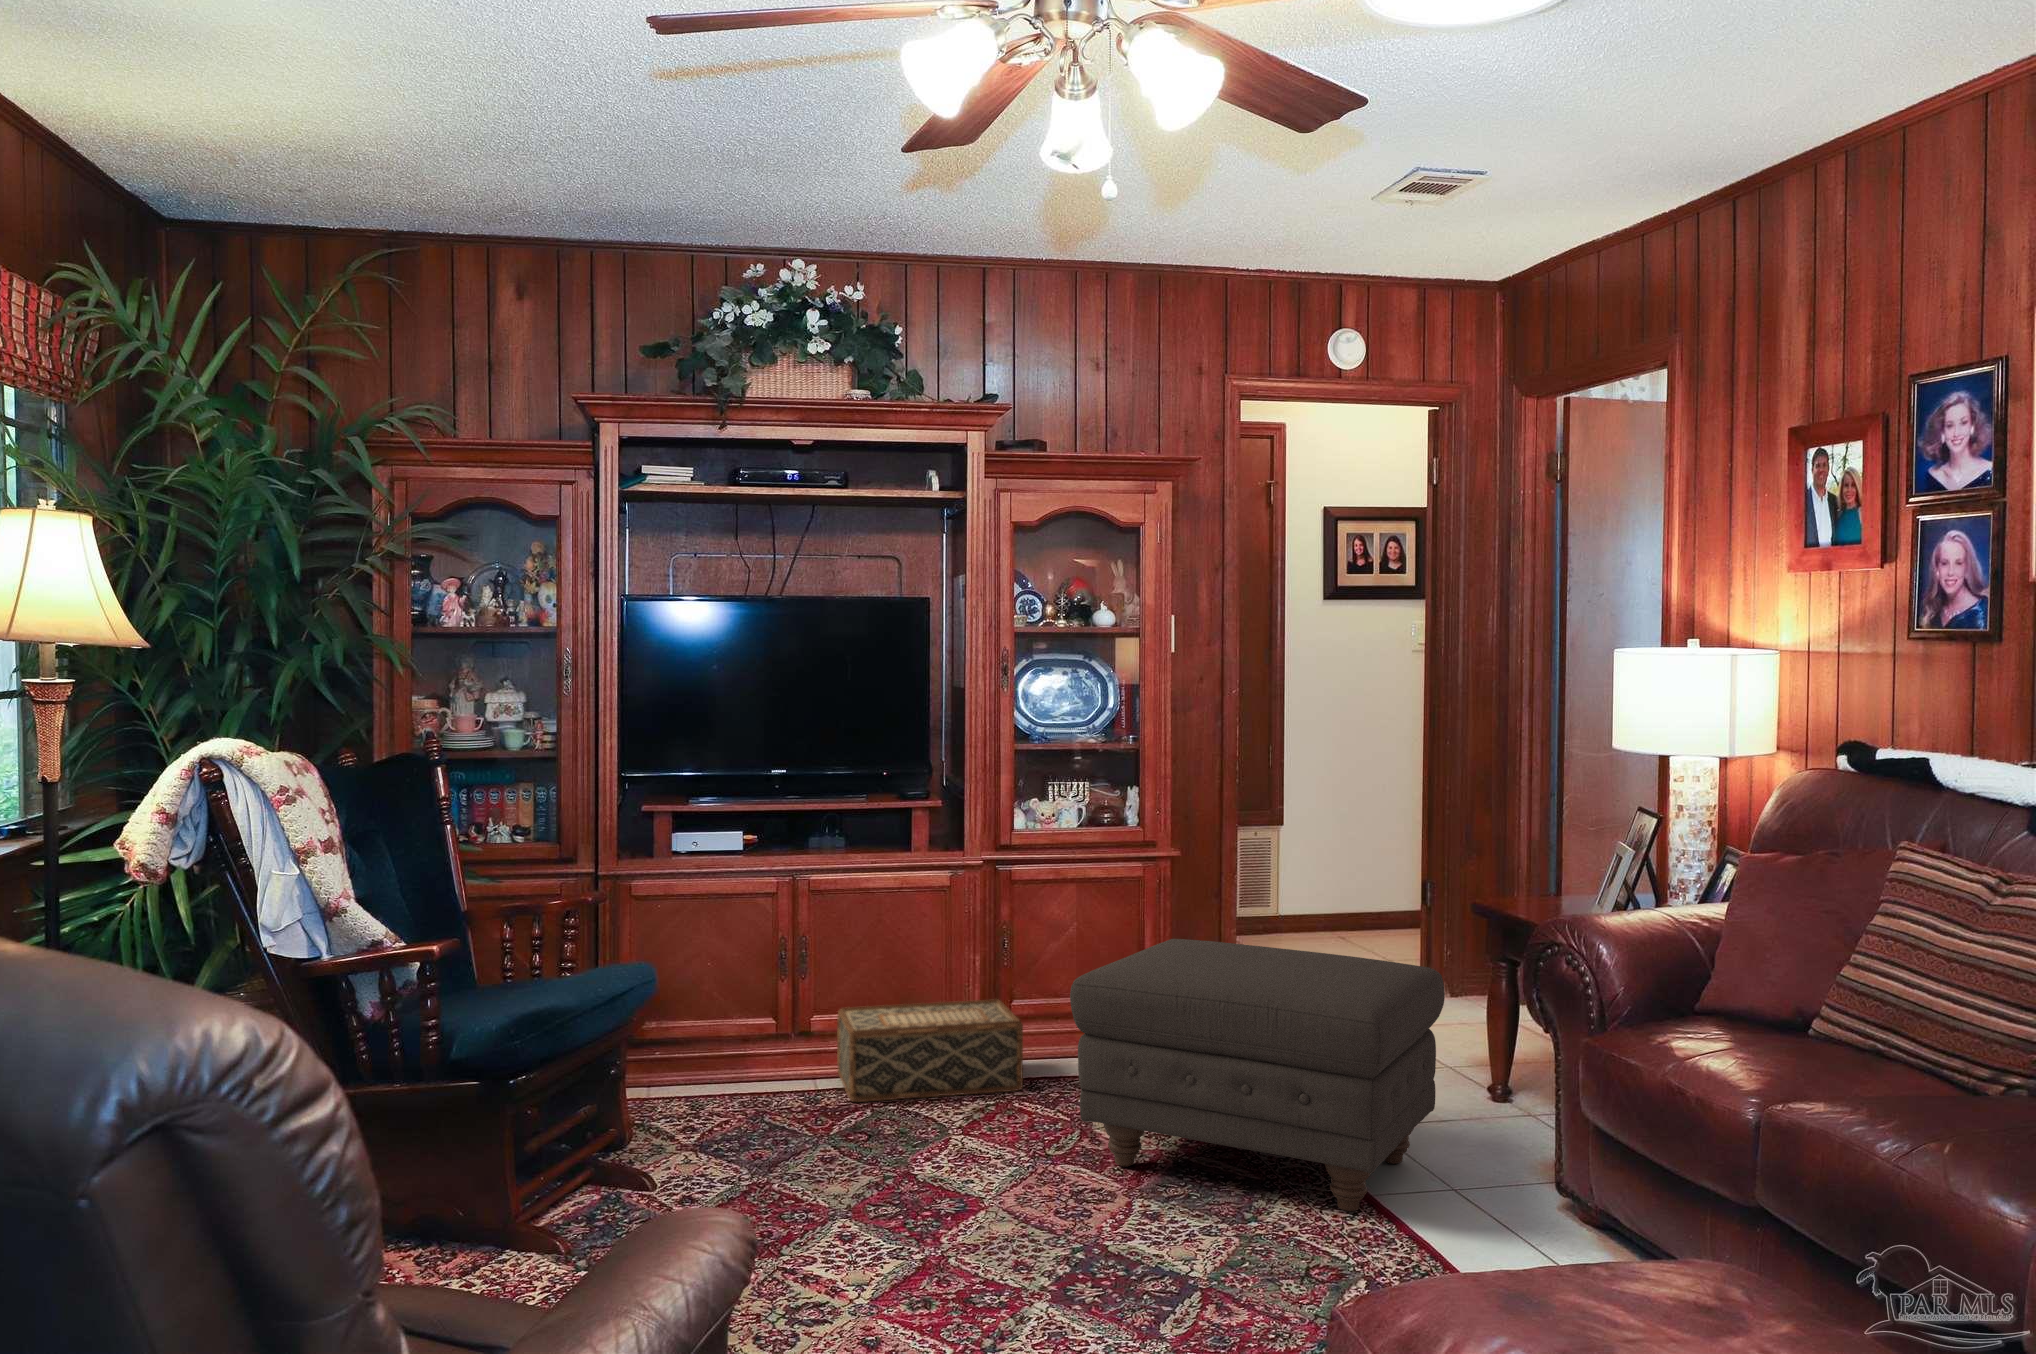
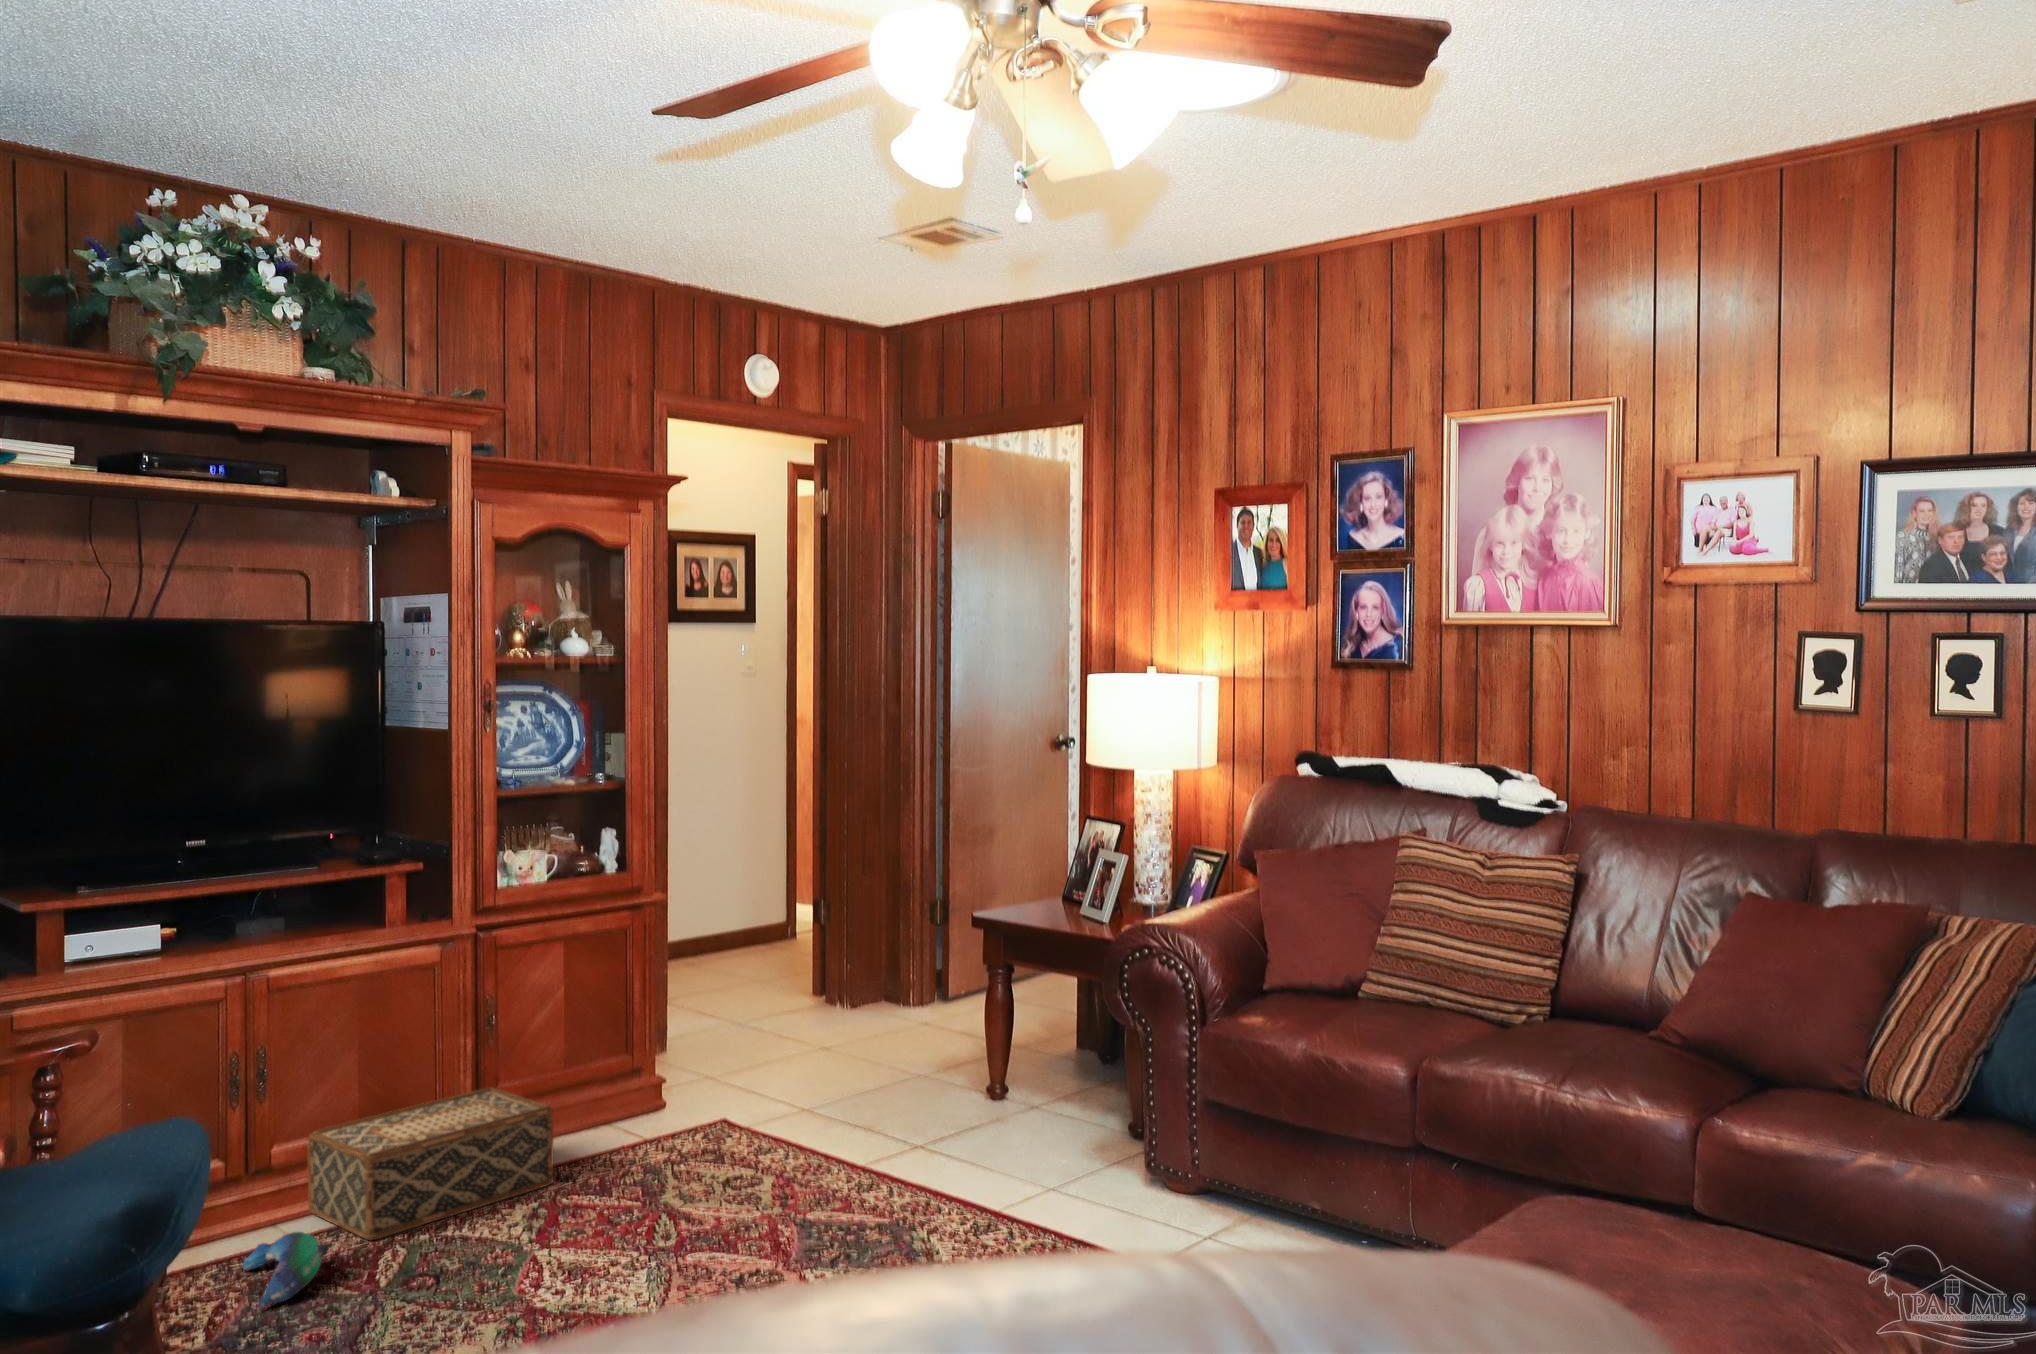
ottoman: present [1070,939,1445,1212] -> none [706,983,1043,1237]
plush toy: none [732,1080,798,1131] -> present [242,1232,330,1308]

